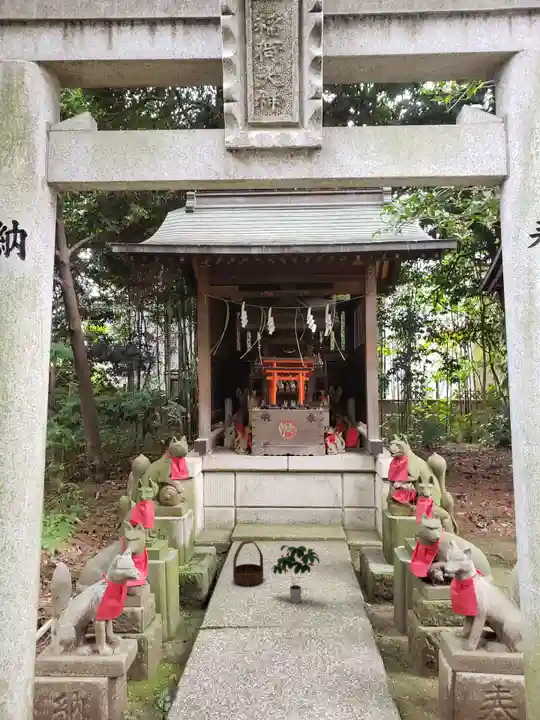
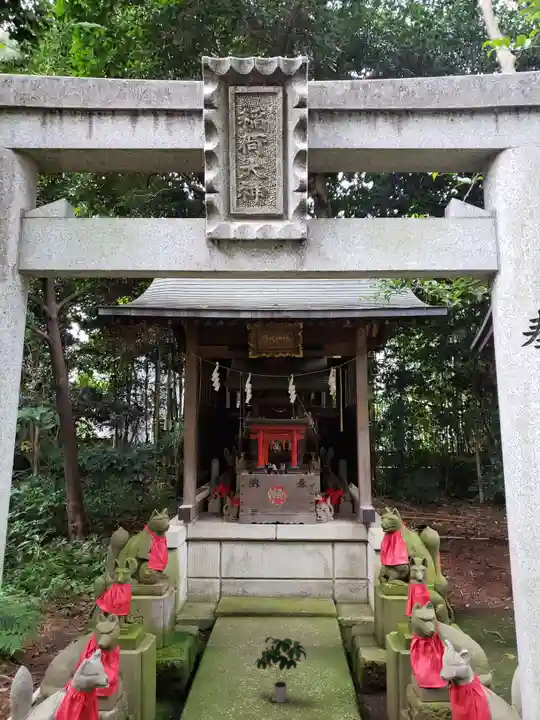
basket: present [233,540,263,586] -> none [215,627,247,679]

